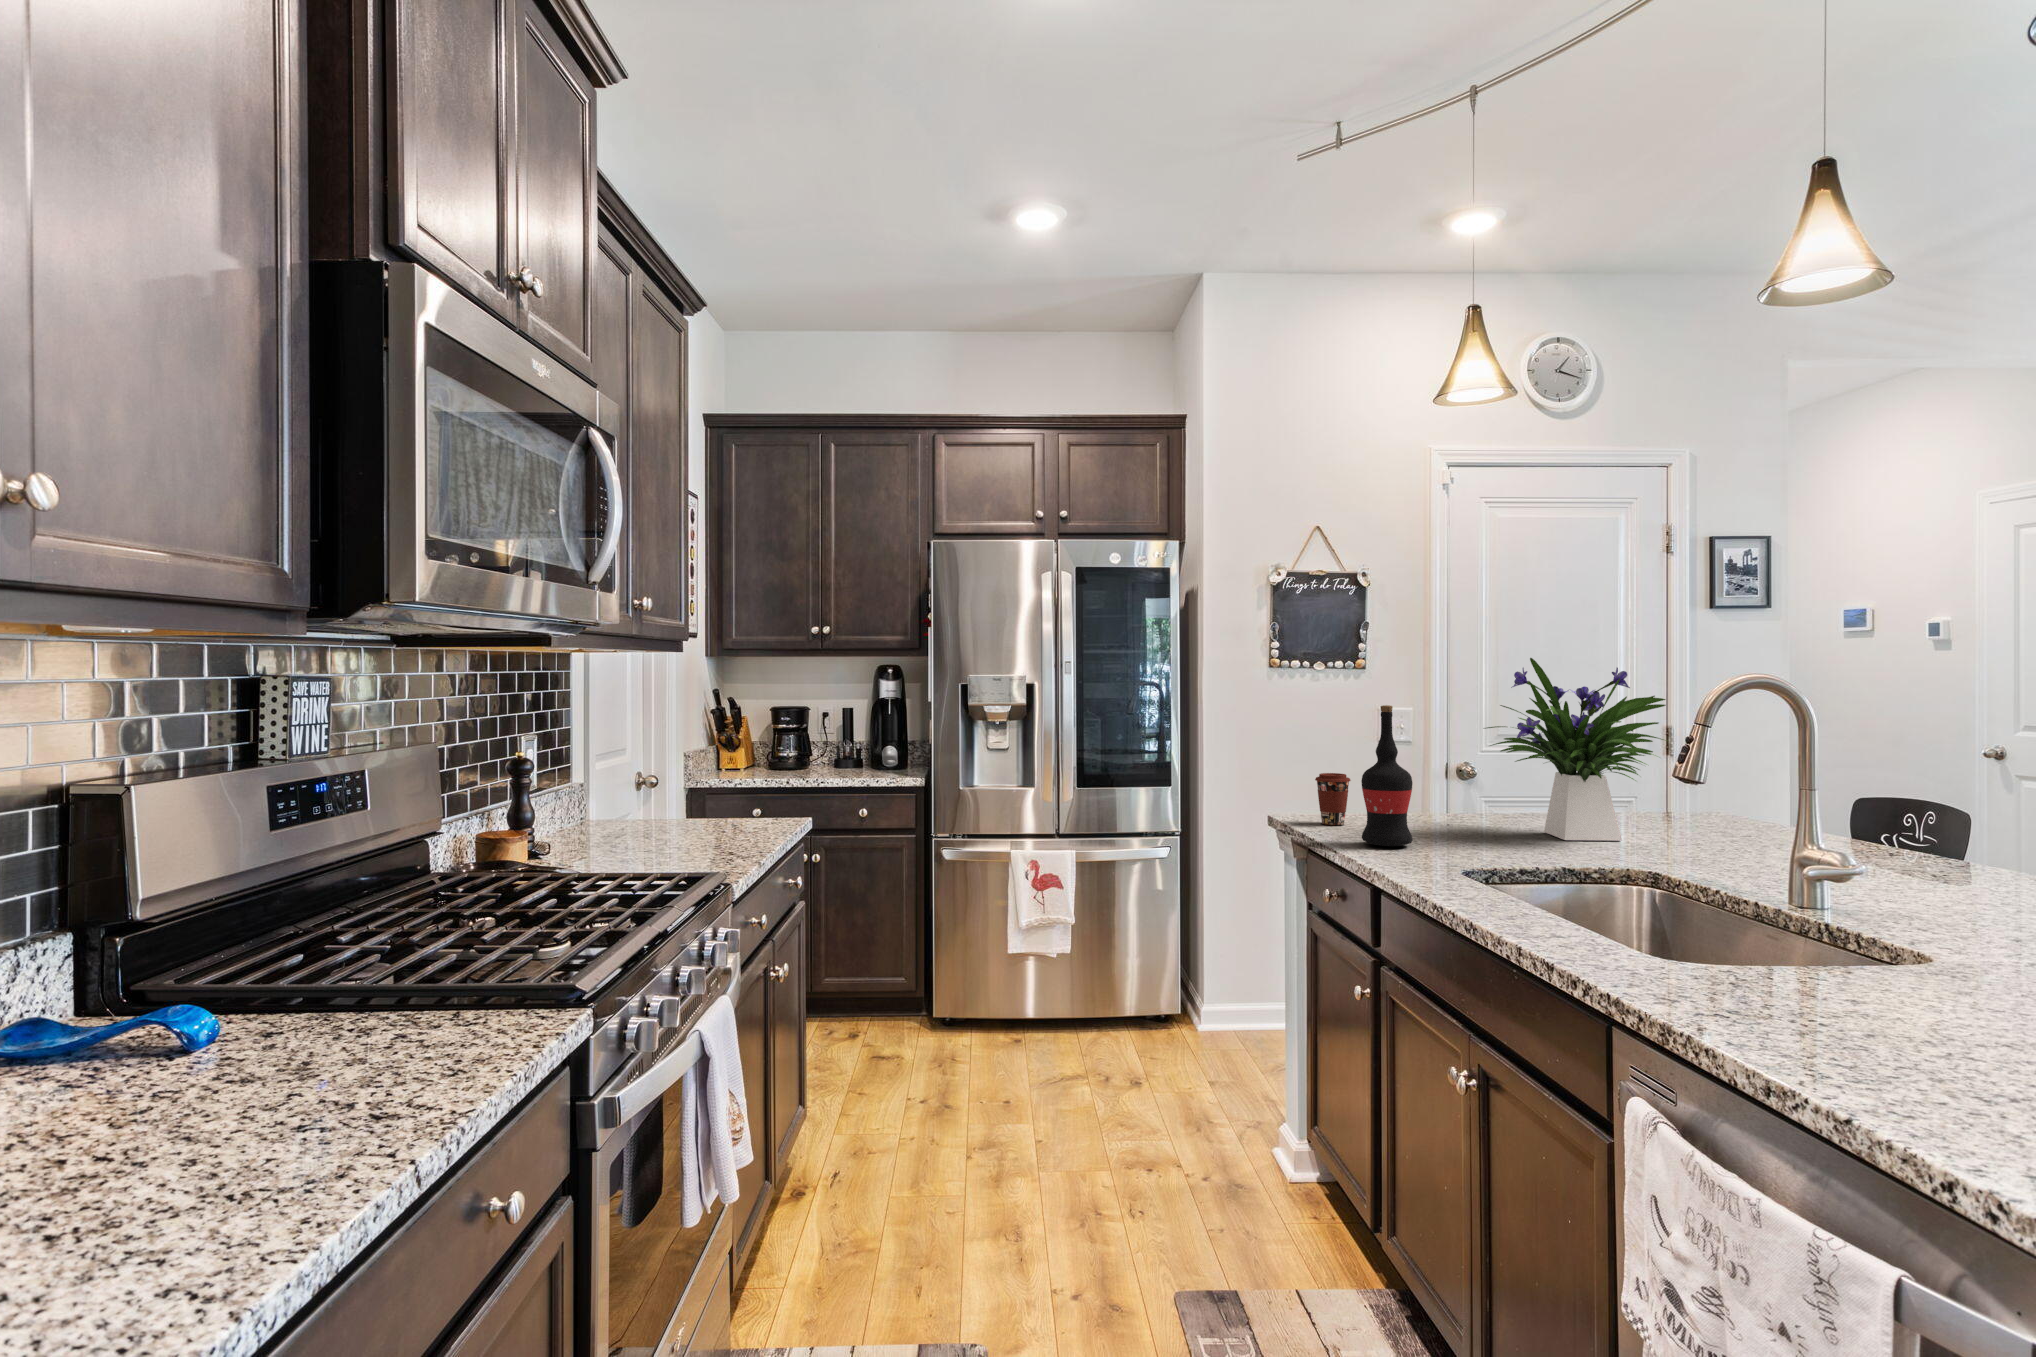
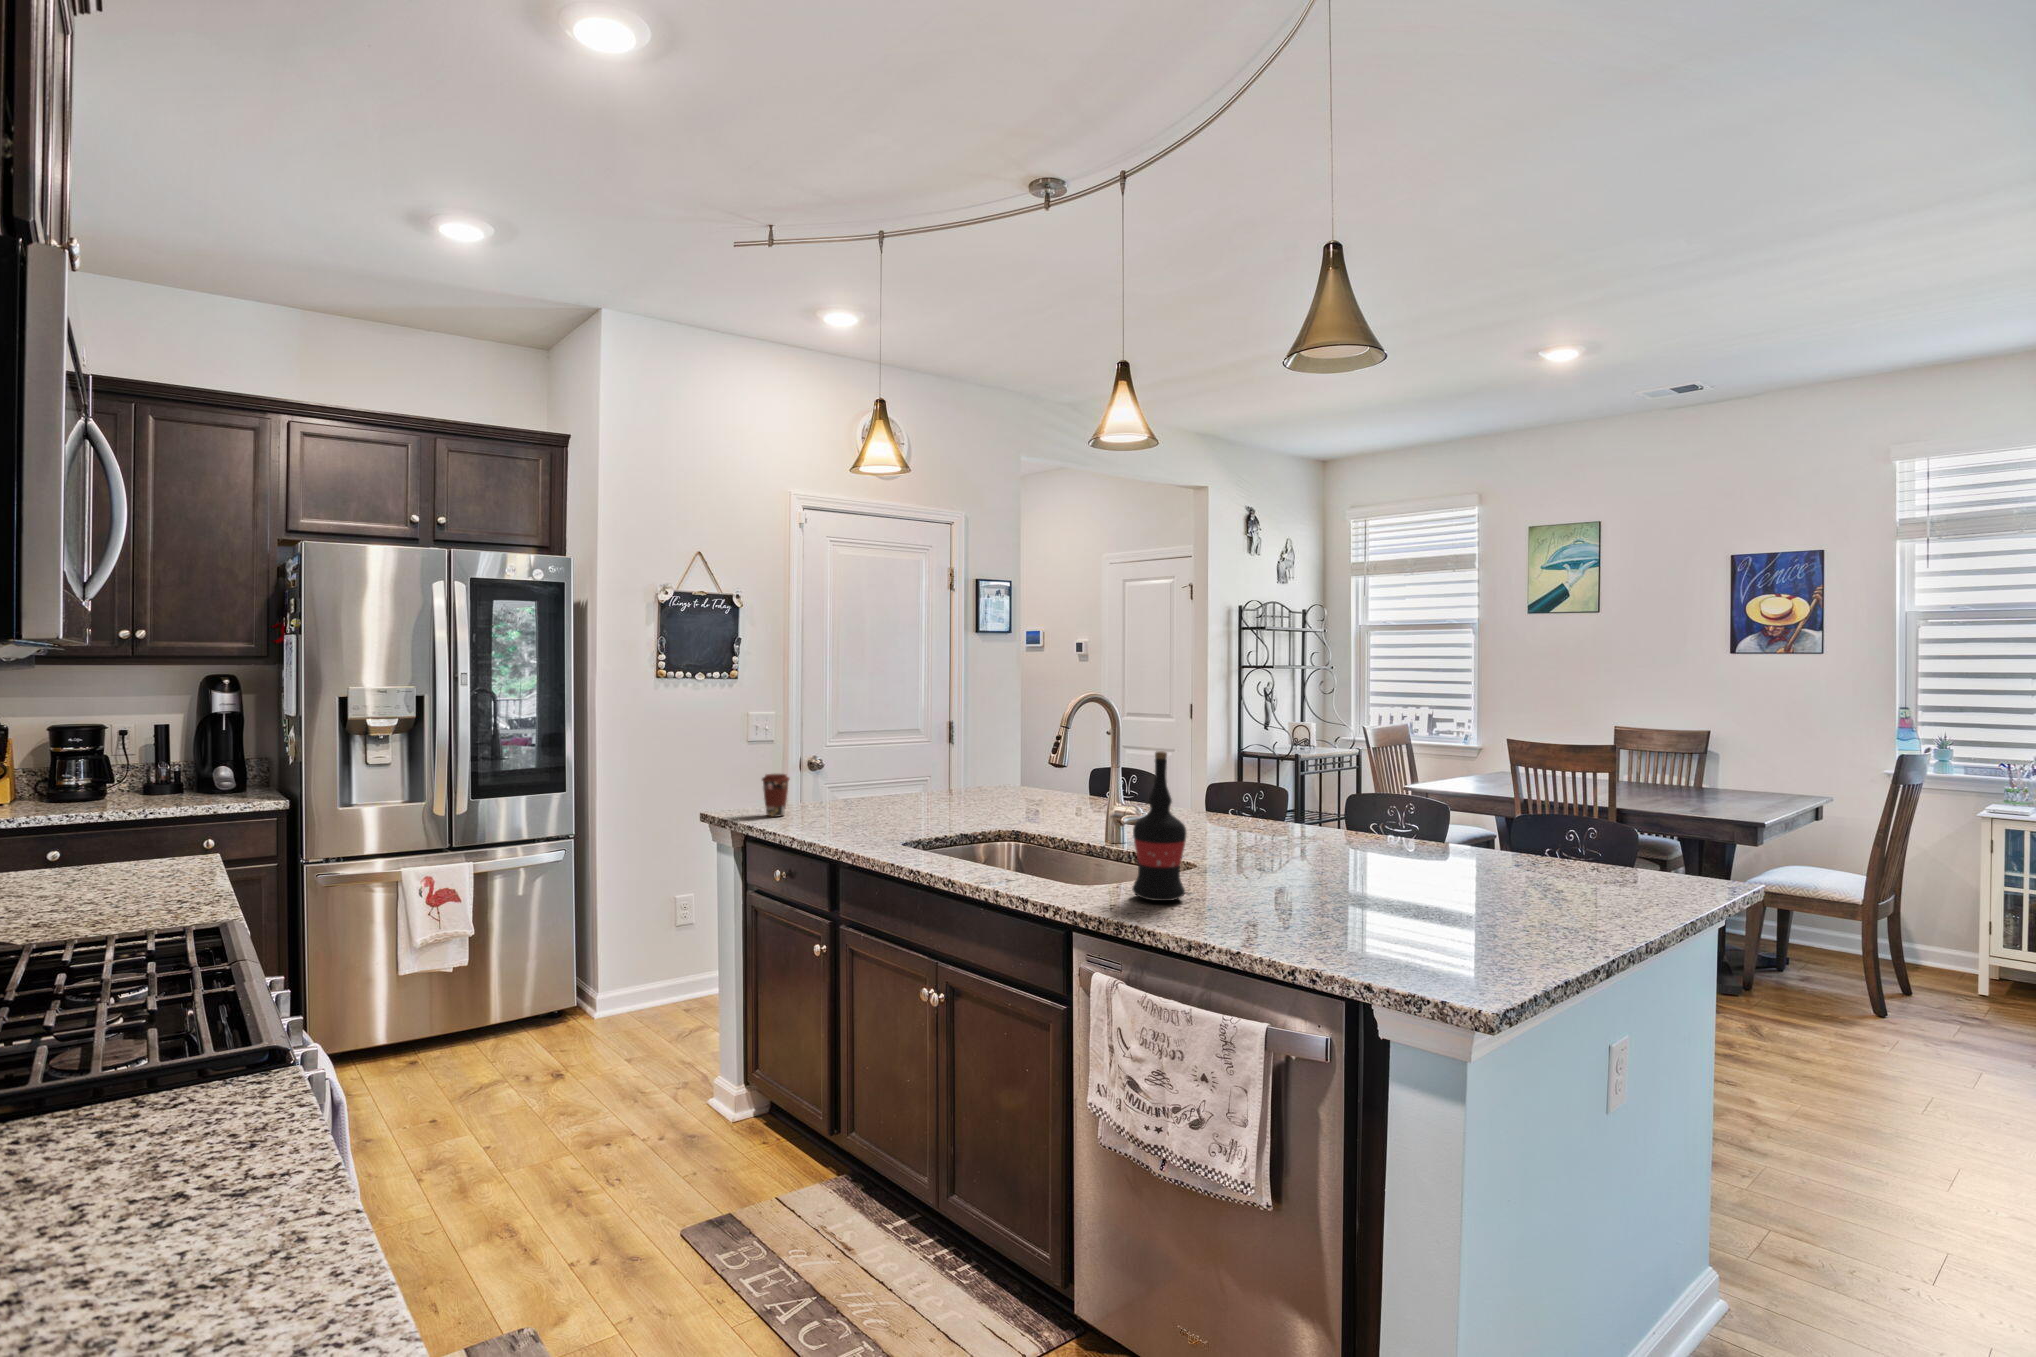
flower arrangement: present [1485,658,1666,841] -> none [889,681,1011,813]
wine bottle: present [1361,705,1413,846] -> present [1132,751,1186,901]

